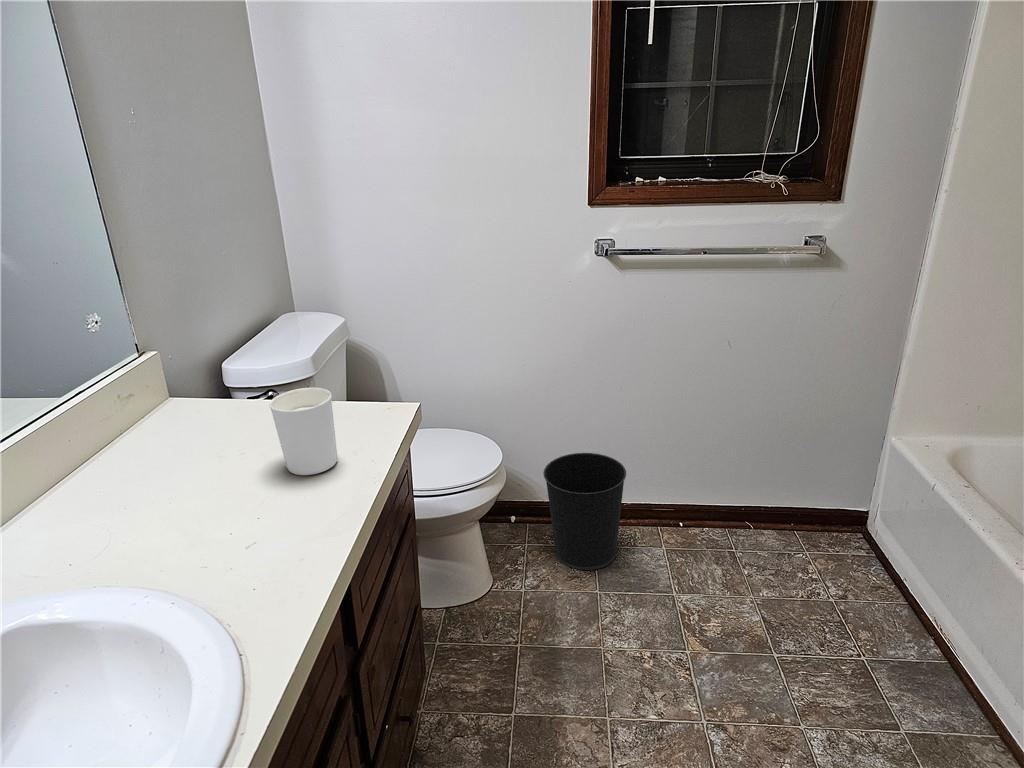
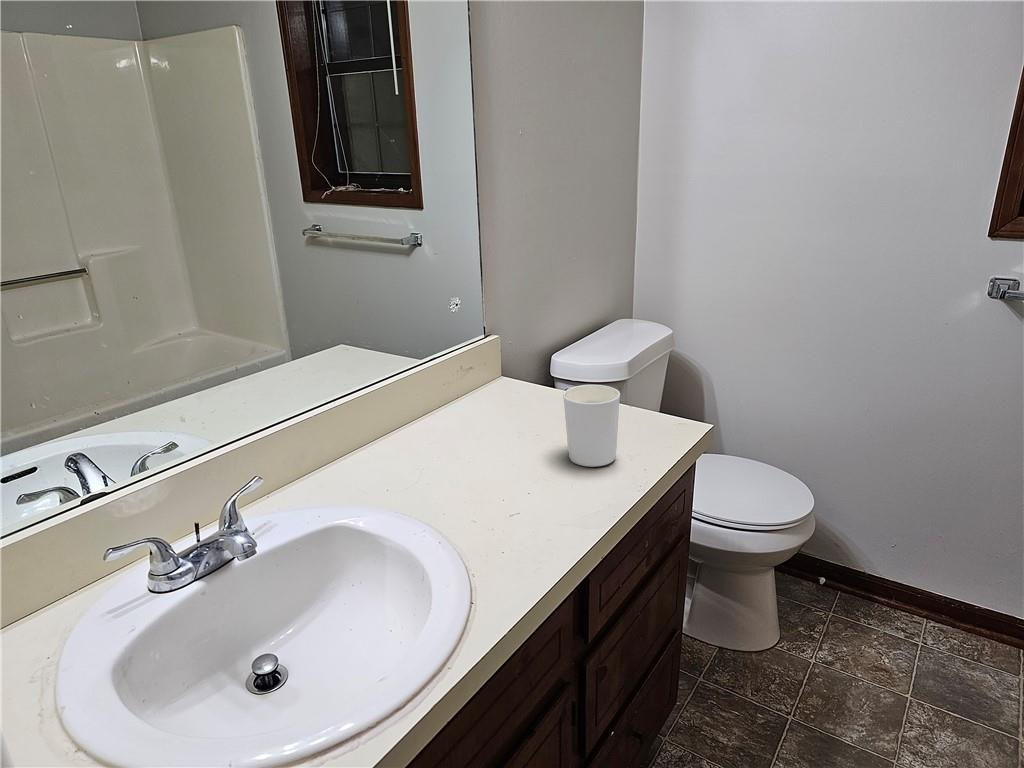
wastebasket: present [543,453,626,570] -> none [865,526,980,671]

